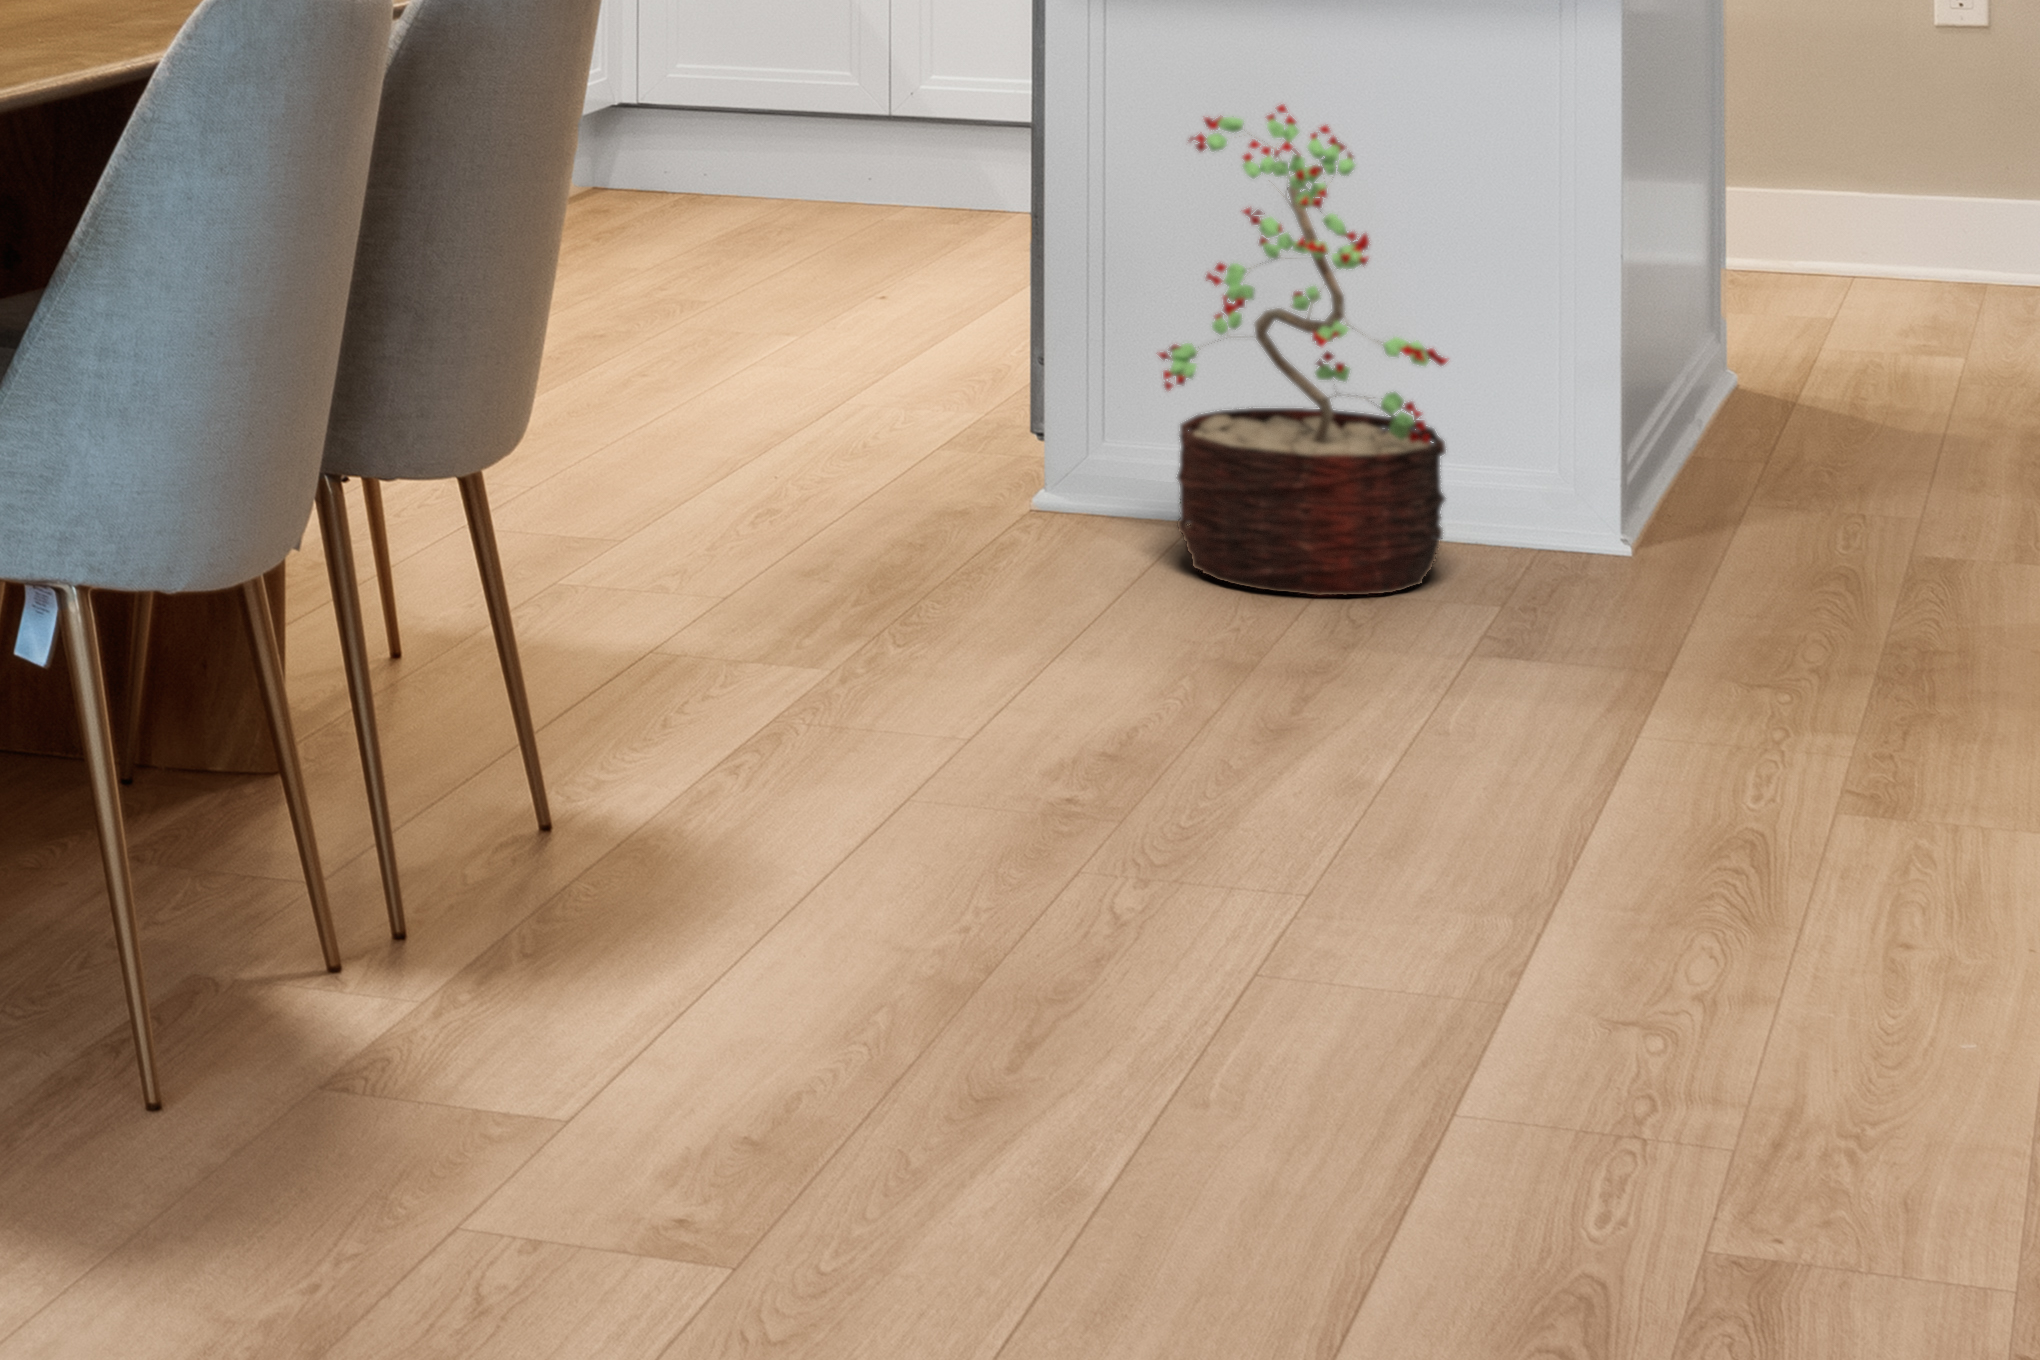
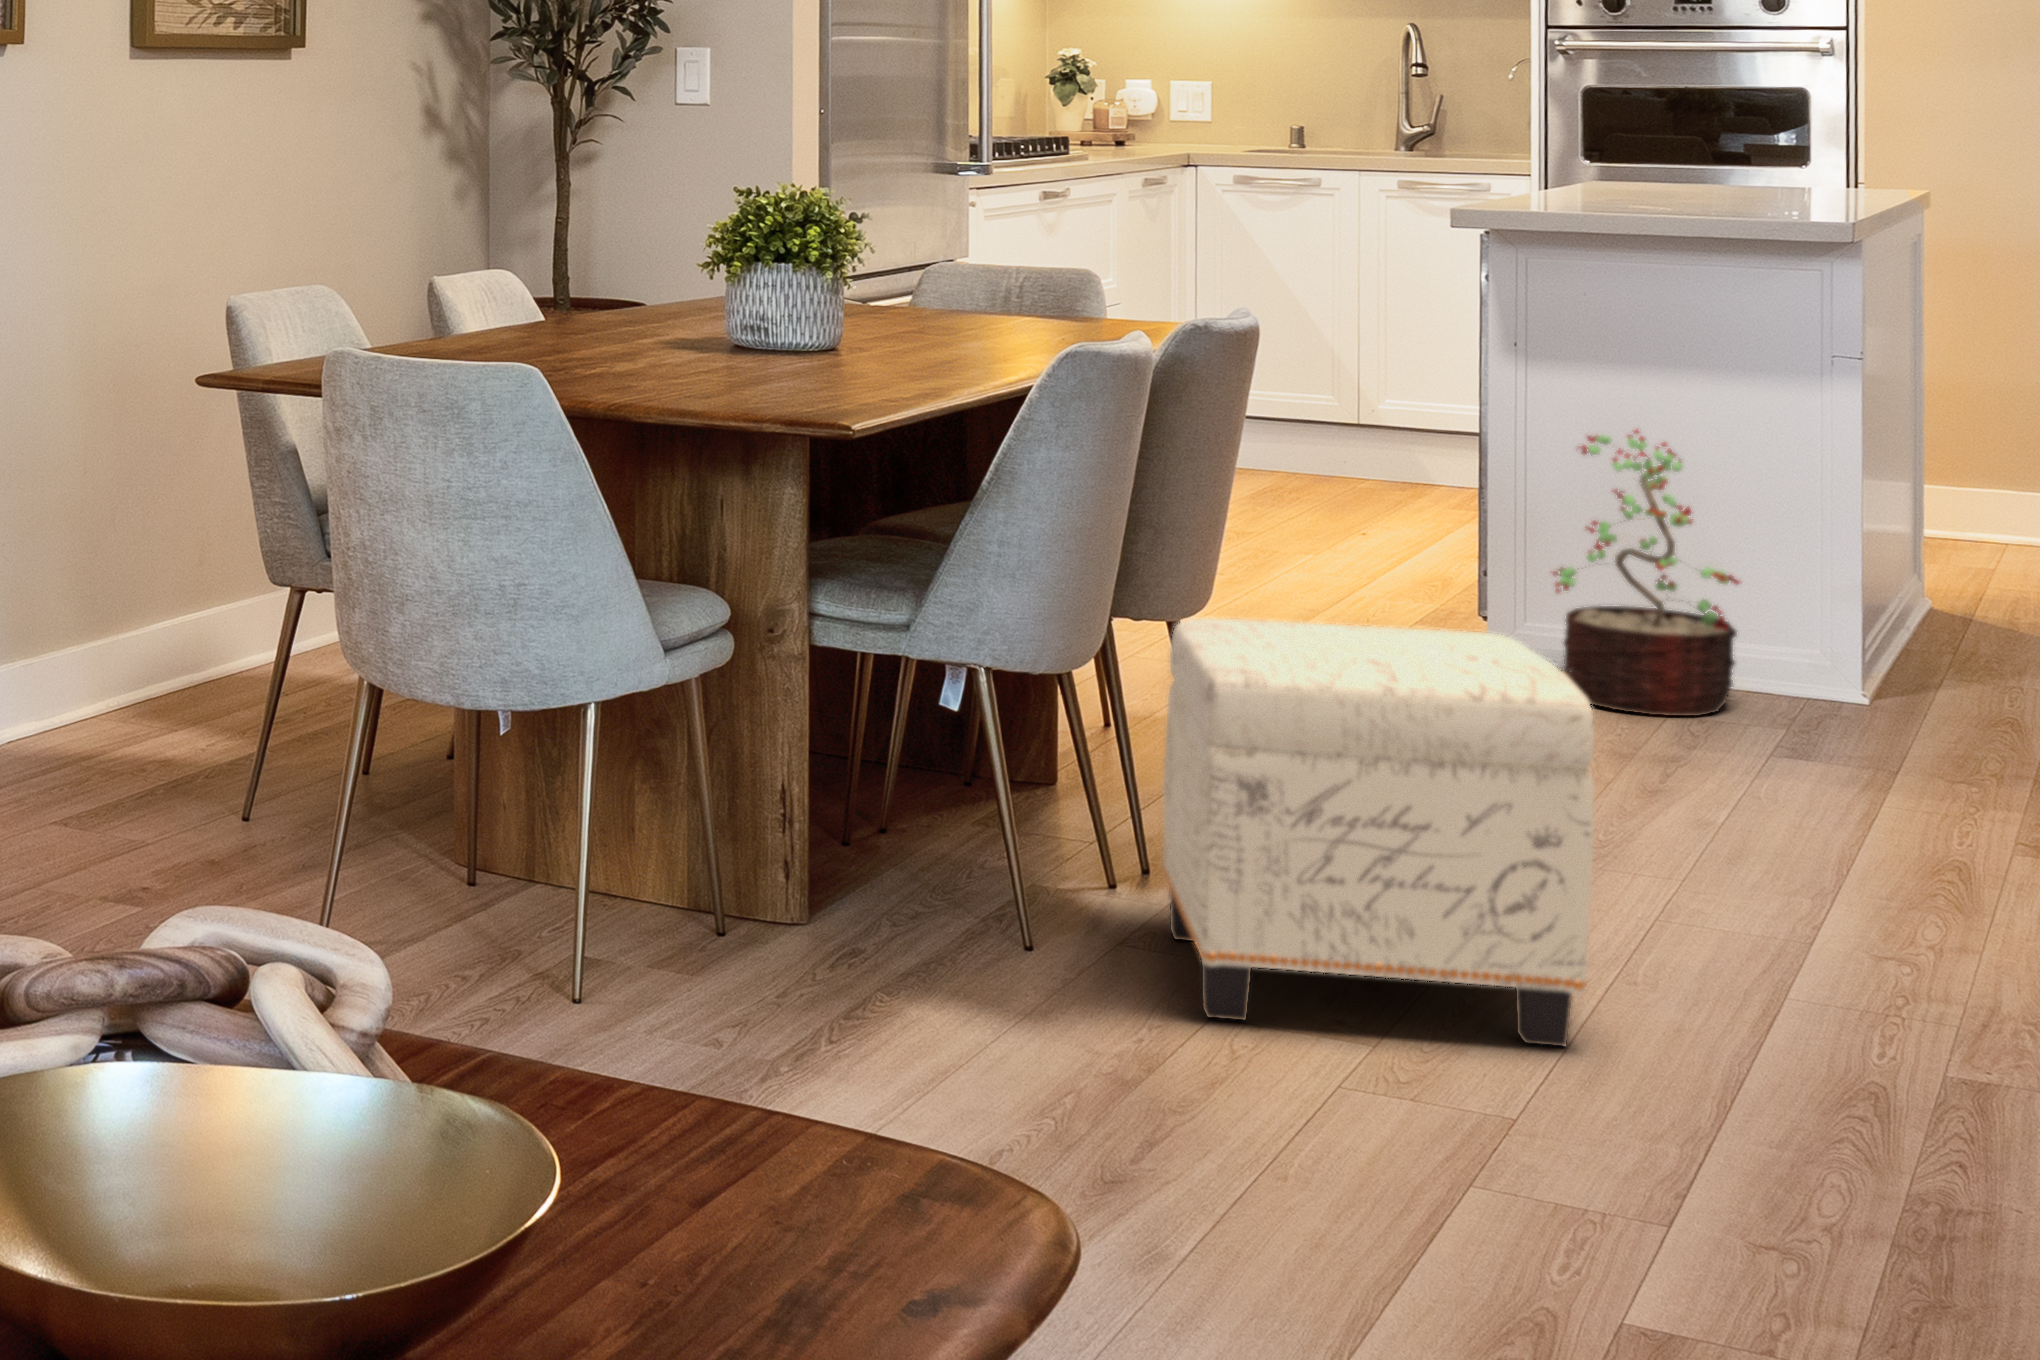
ottoman: none [415,484,1128,1286] -> present [1163,618,1594,1046]

